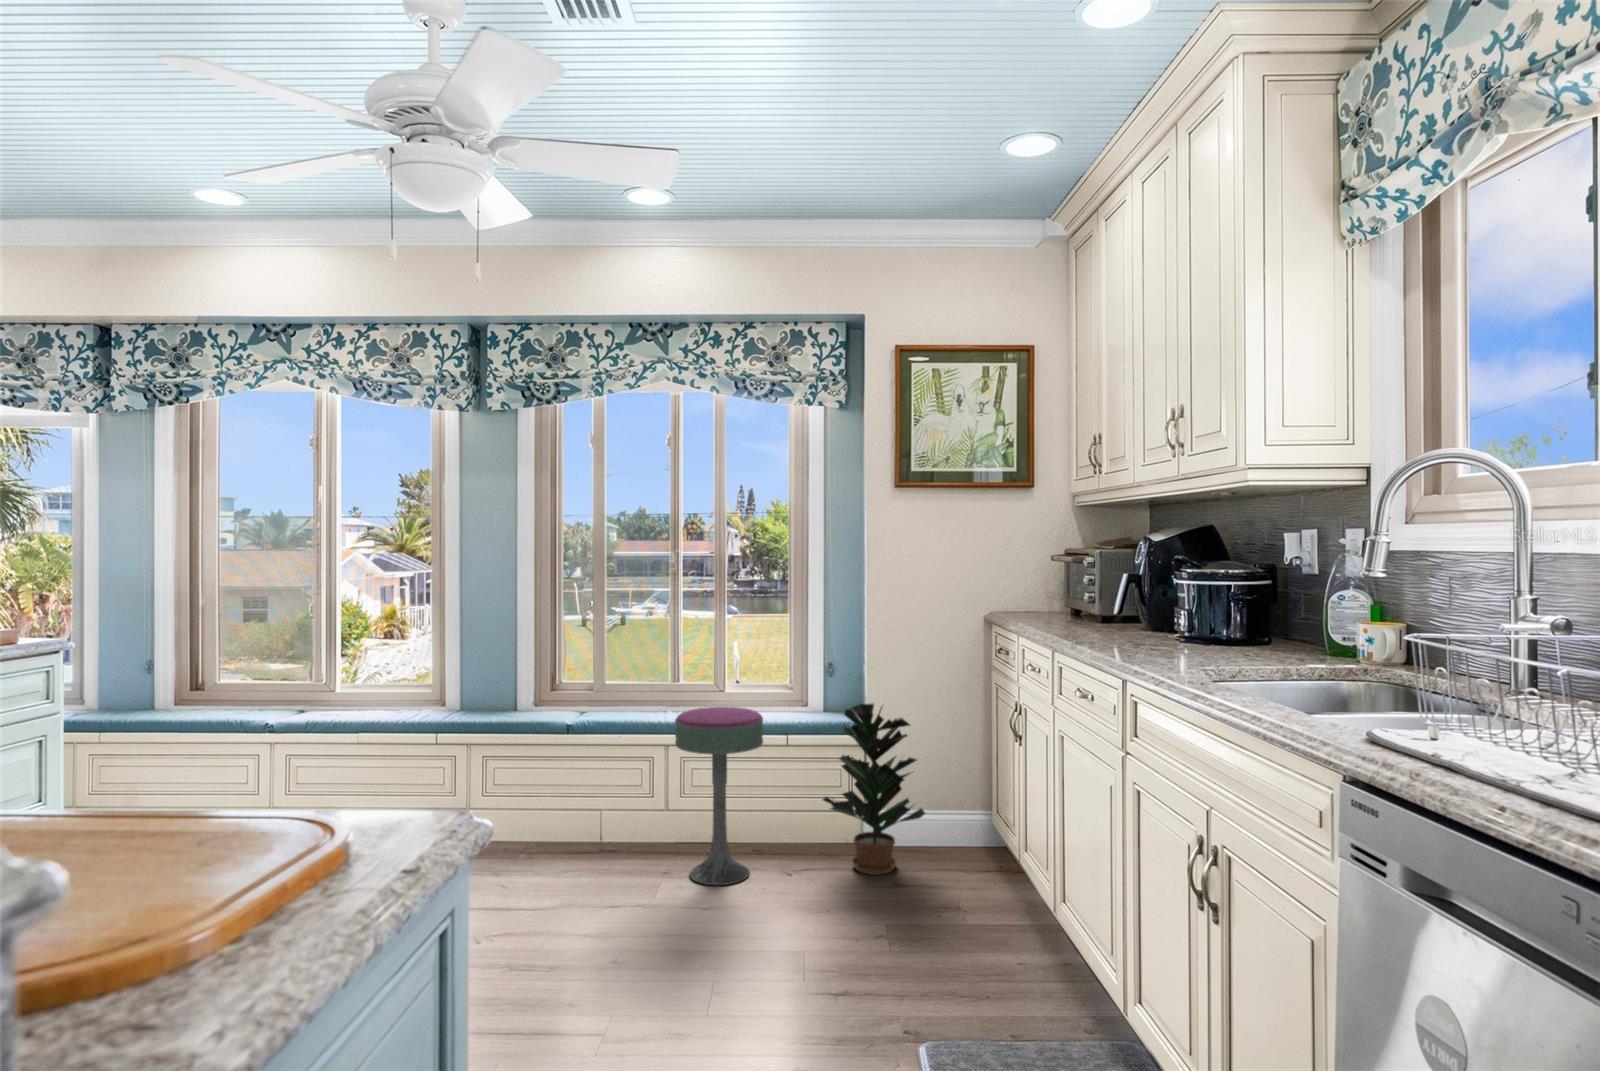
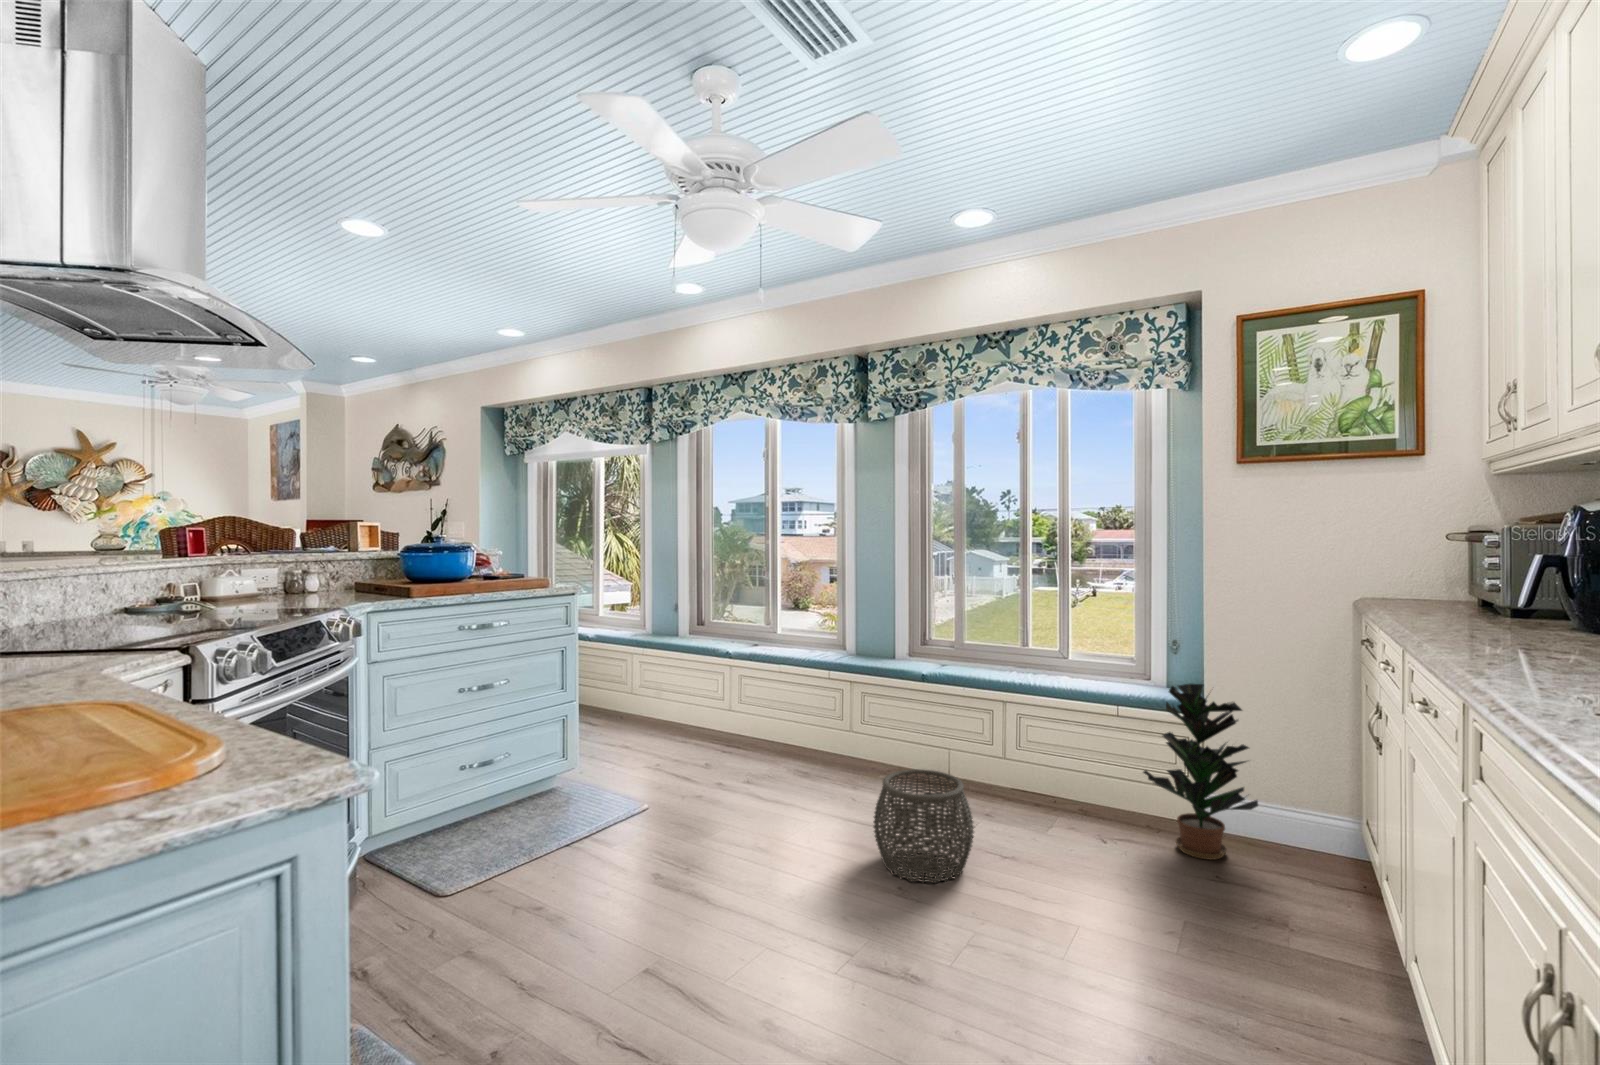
bar stool: present [675,707,763,885] -> none [996,671,1080,834]
woven basket: none [562,835,682,970] -> present [873,769,974,883]

